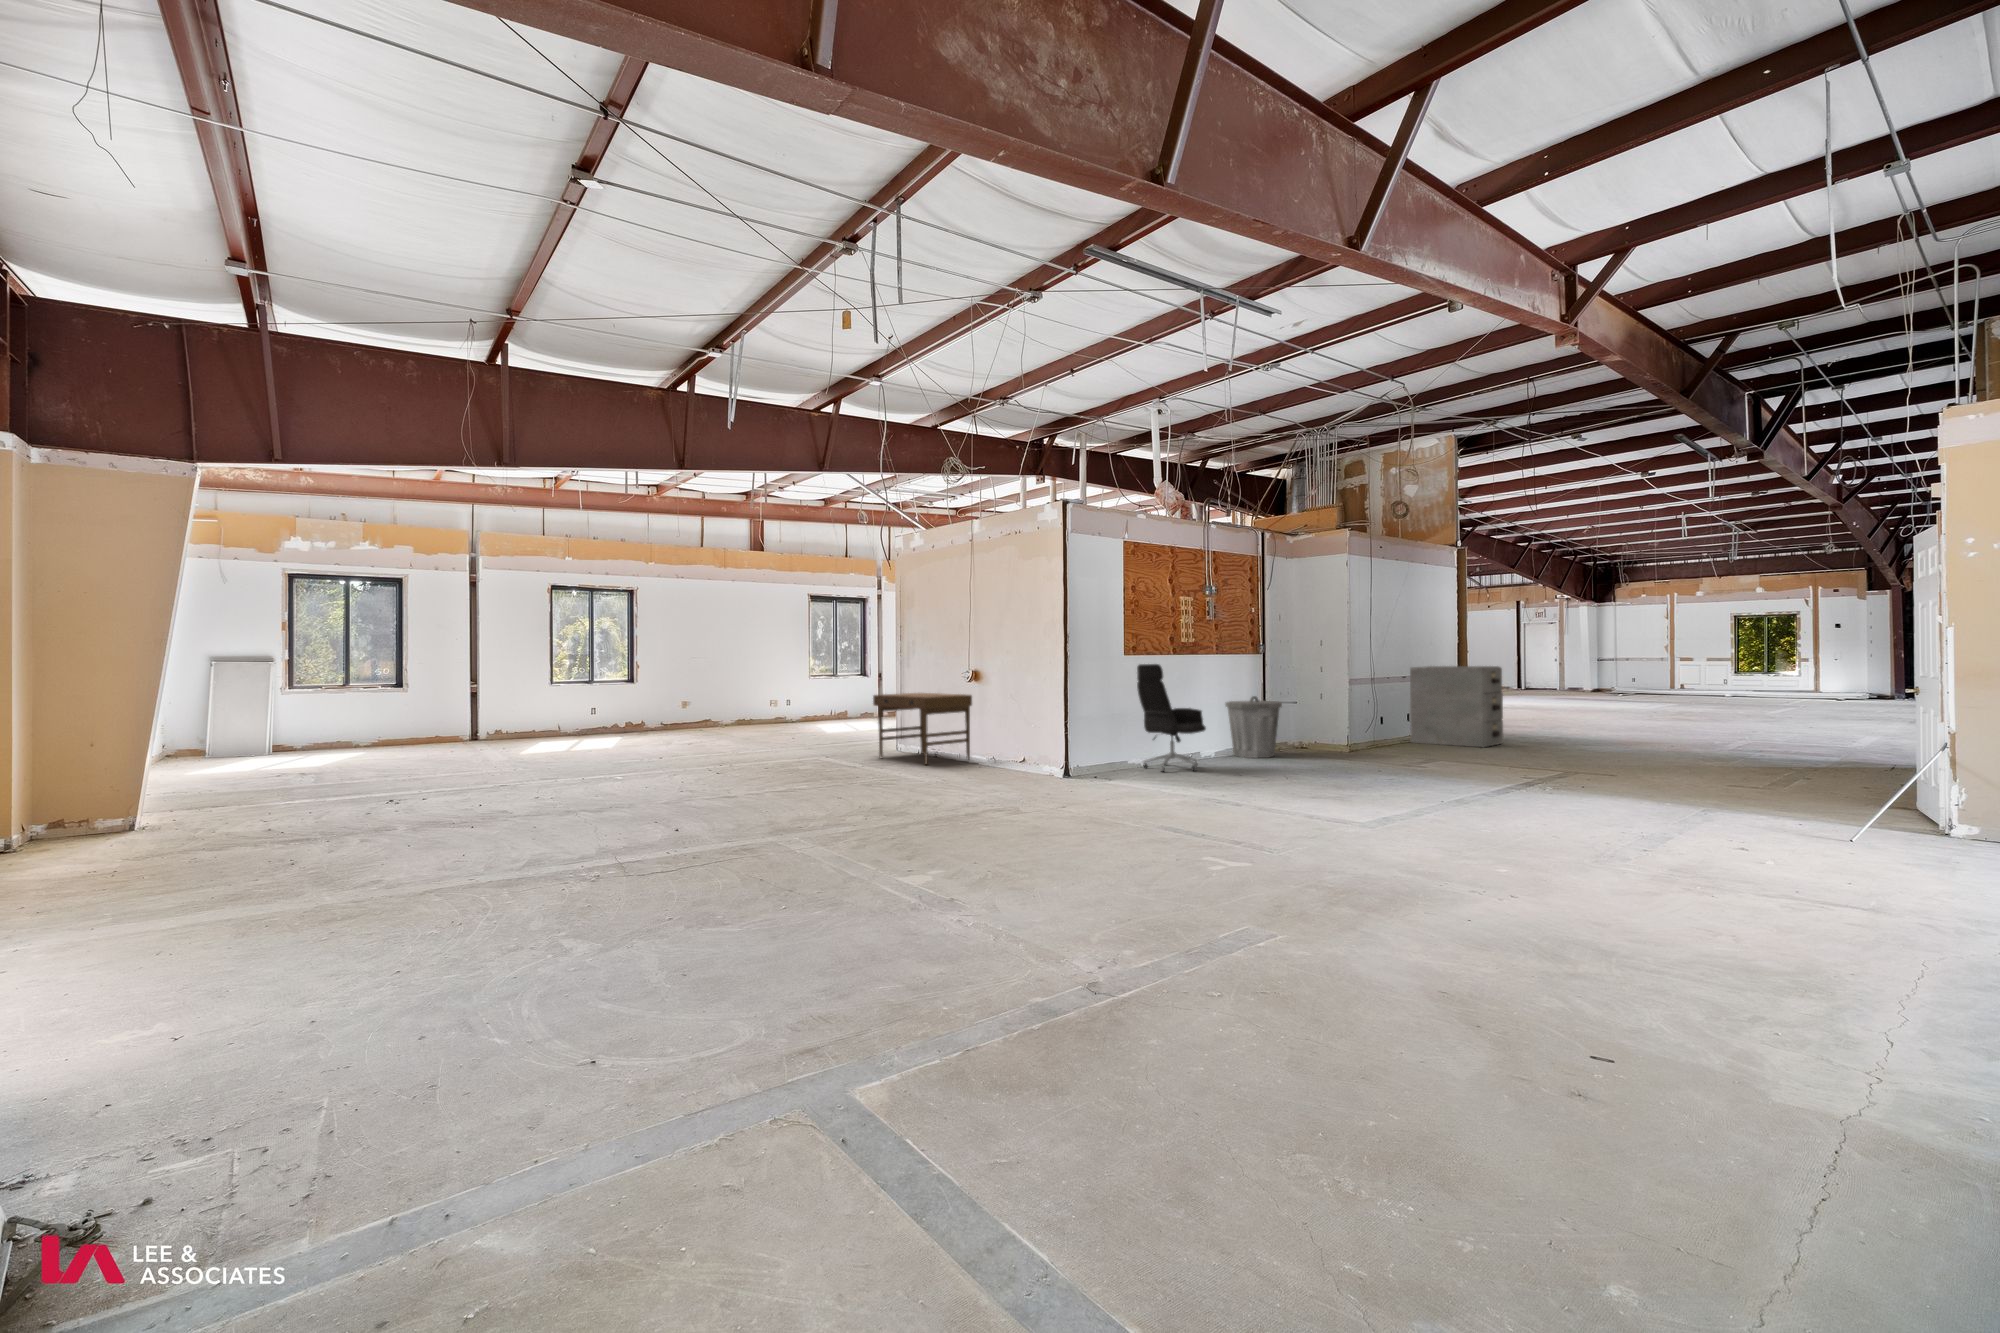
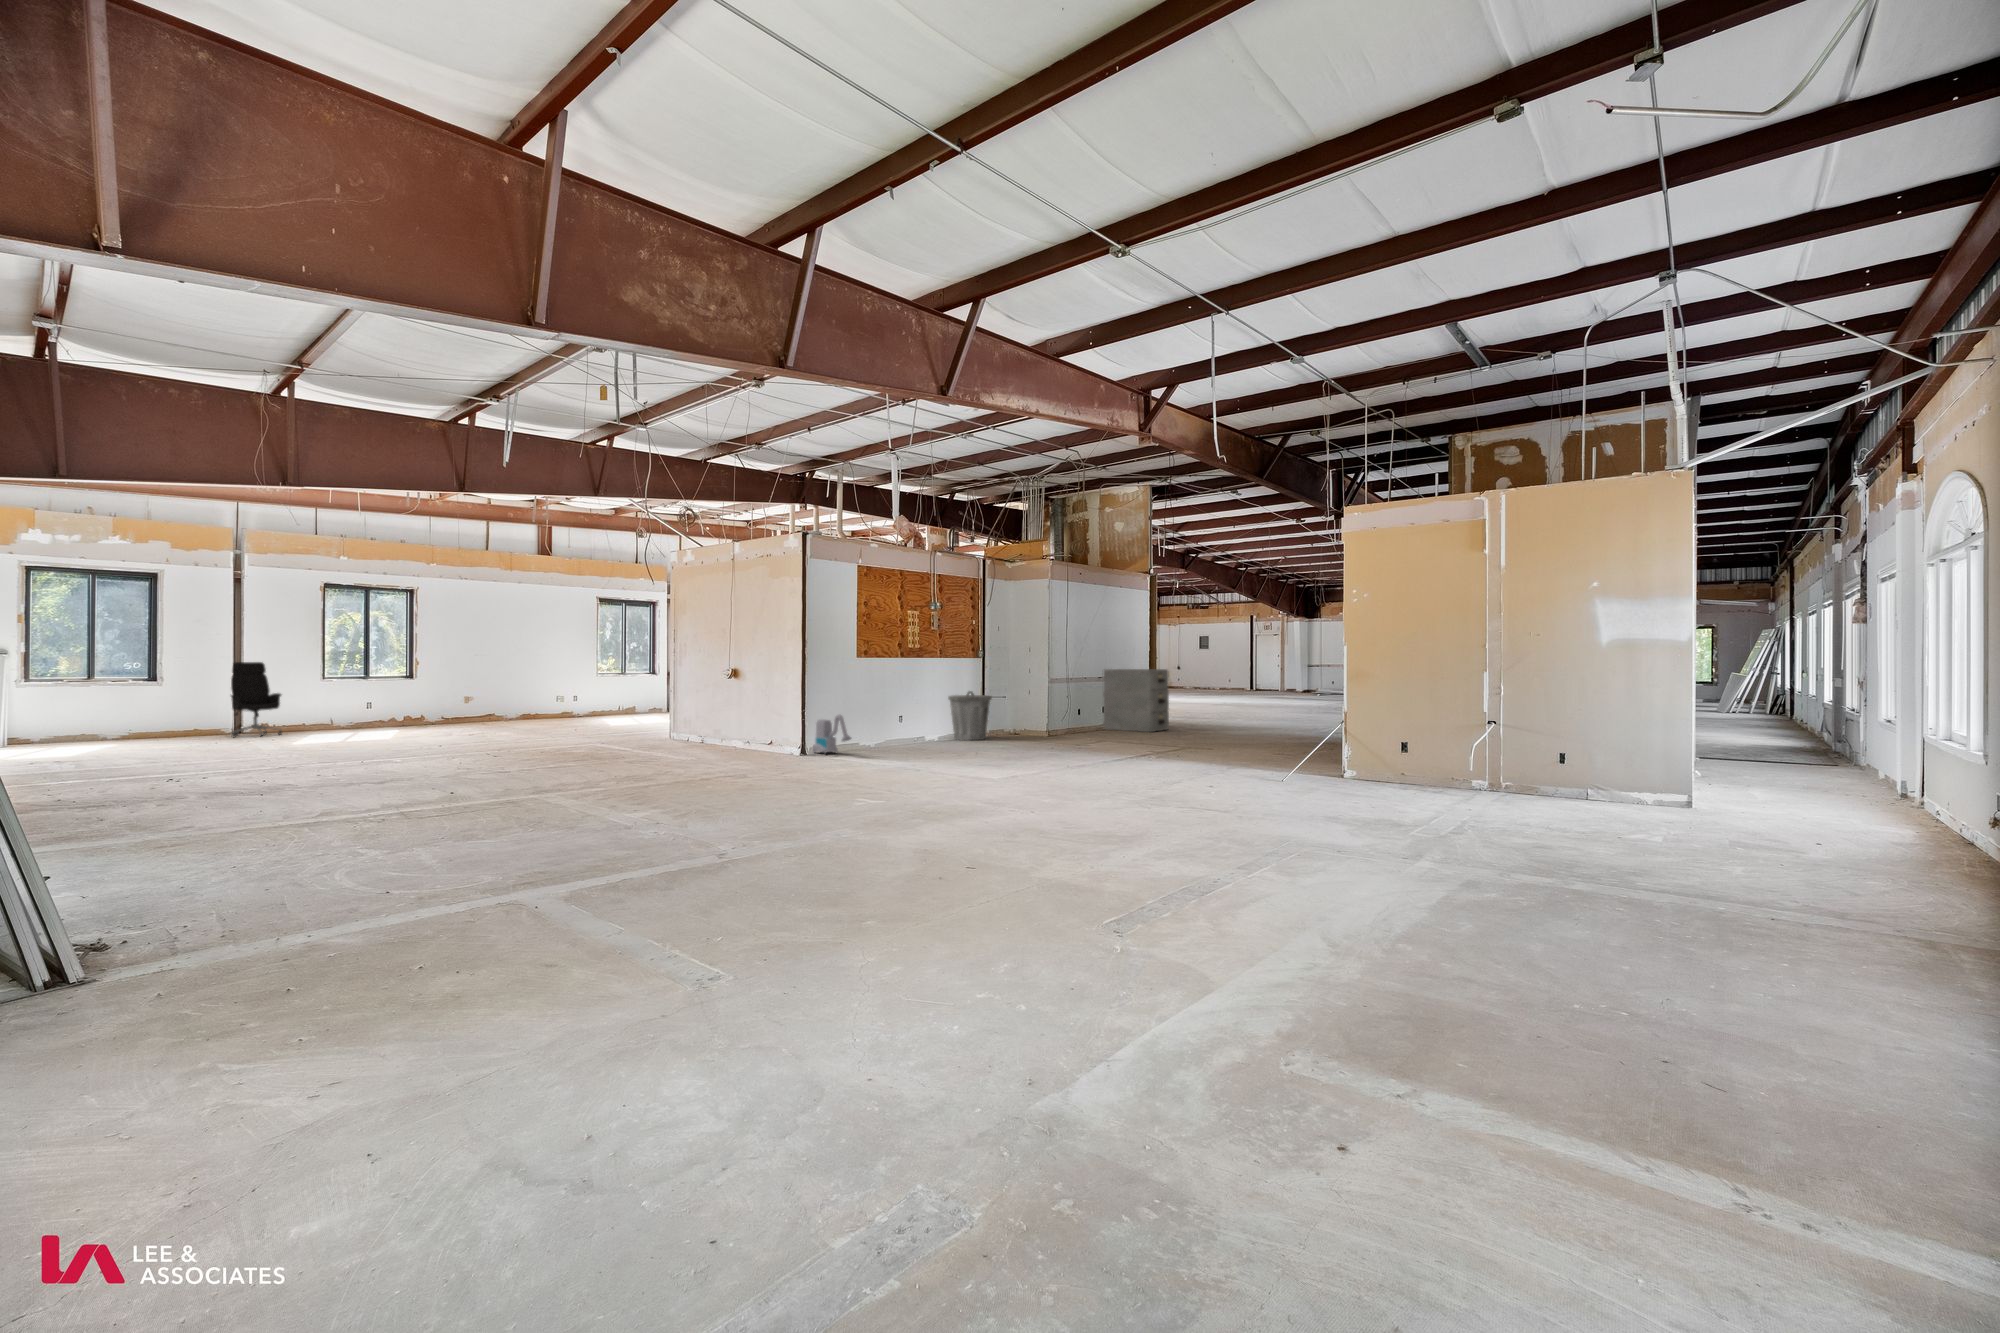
office chair: present [1137,664,1206,772] -> present [231,662,282,737]
desk: present [873,693,972,765] -> none [646,688,733,748]
vacuum cleaner: none [1075,728,1129,778] -> present [813,714,851,753]

